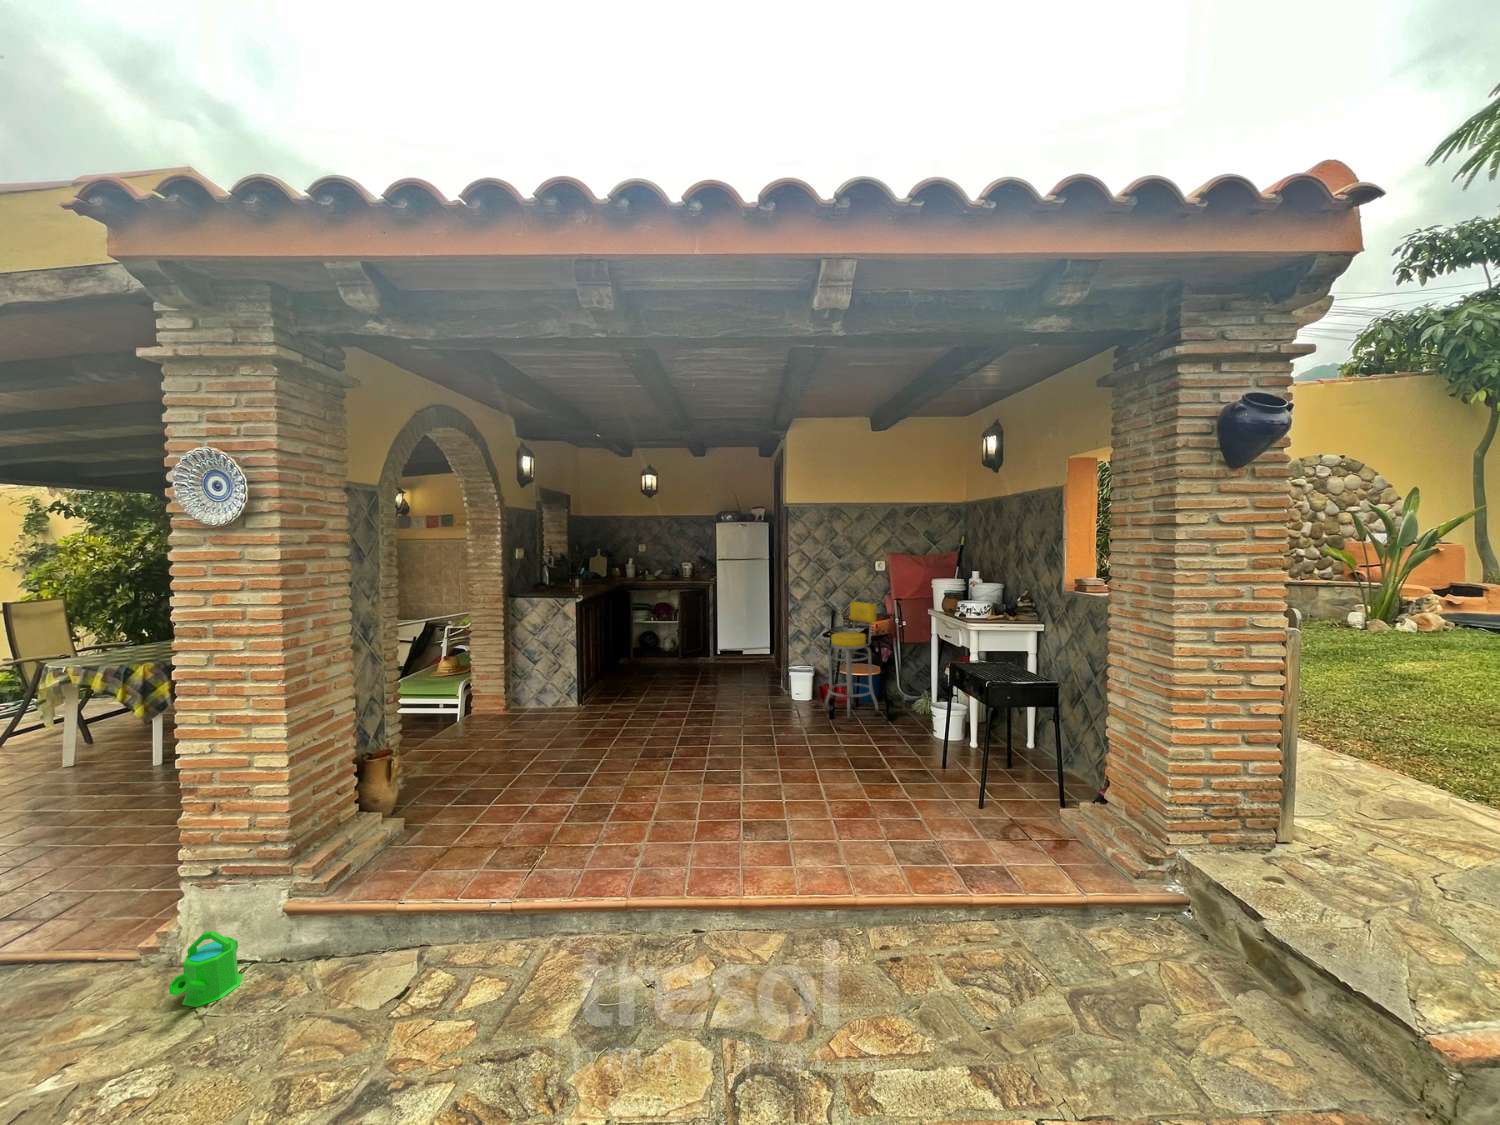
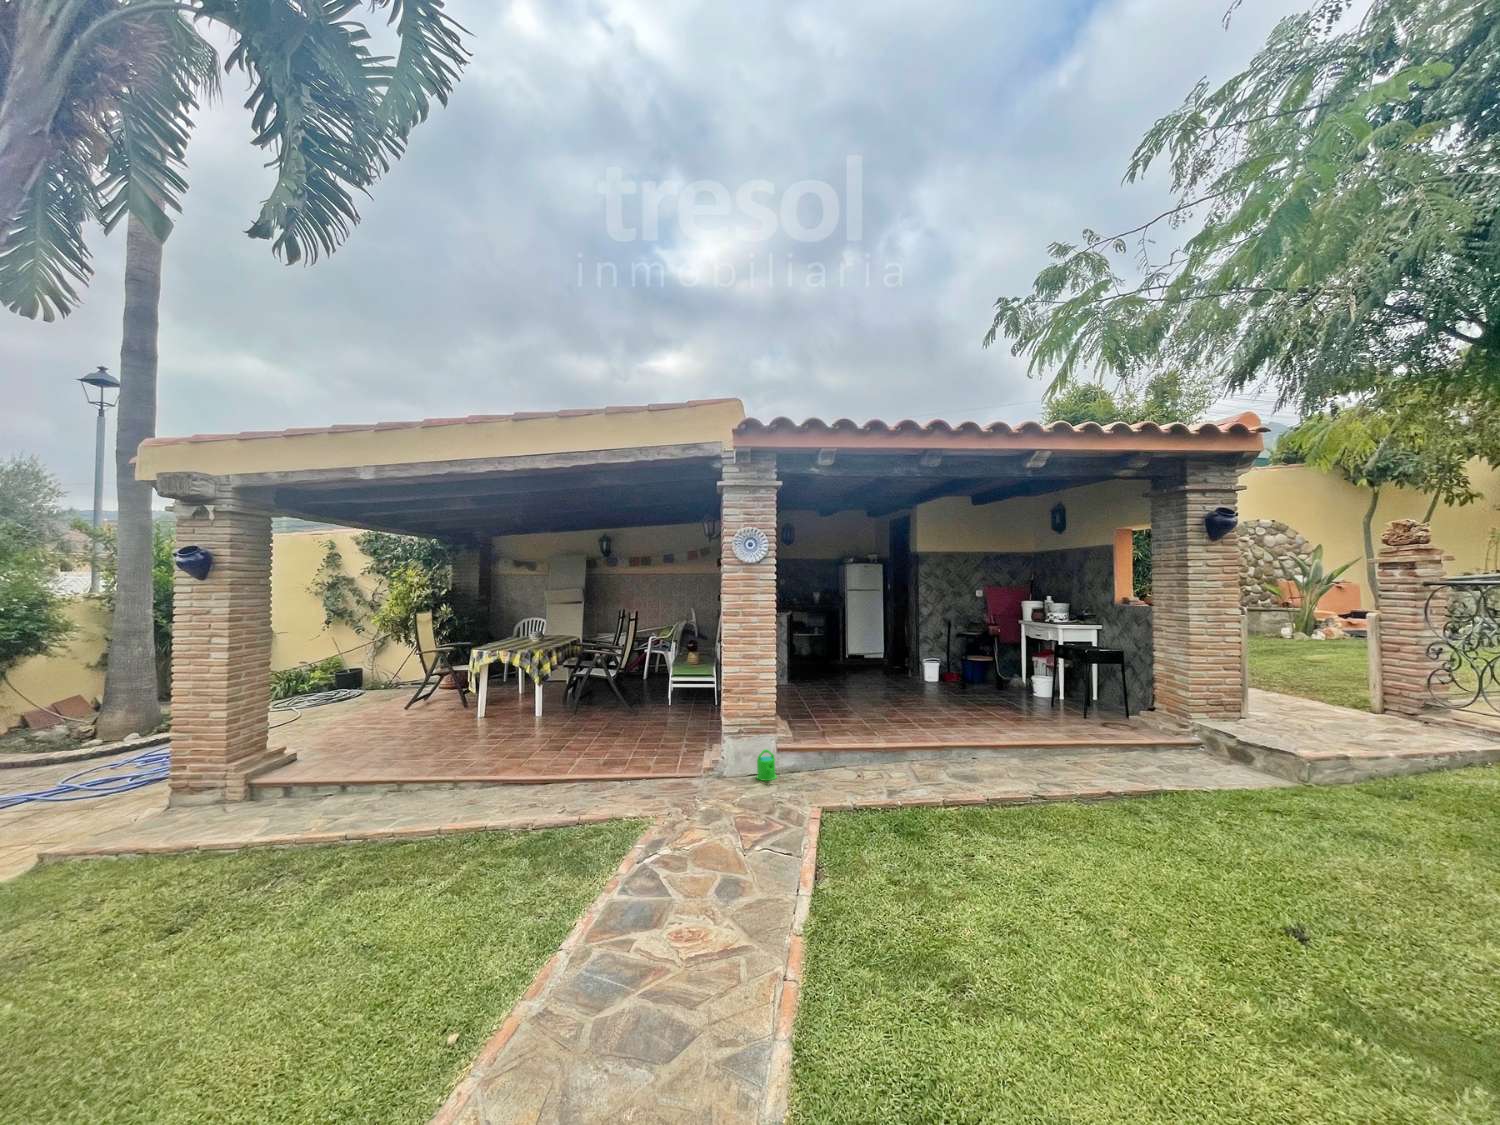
bar stool: present [825,601,879,722] -> none [952,615,989,690]

